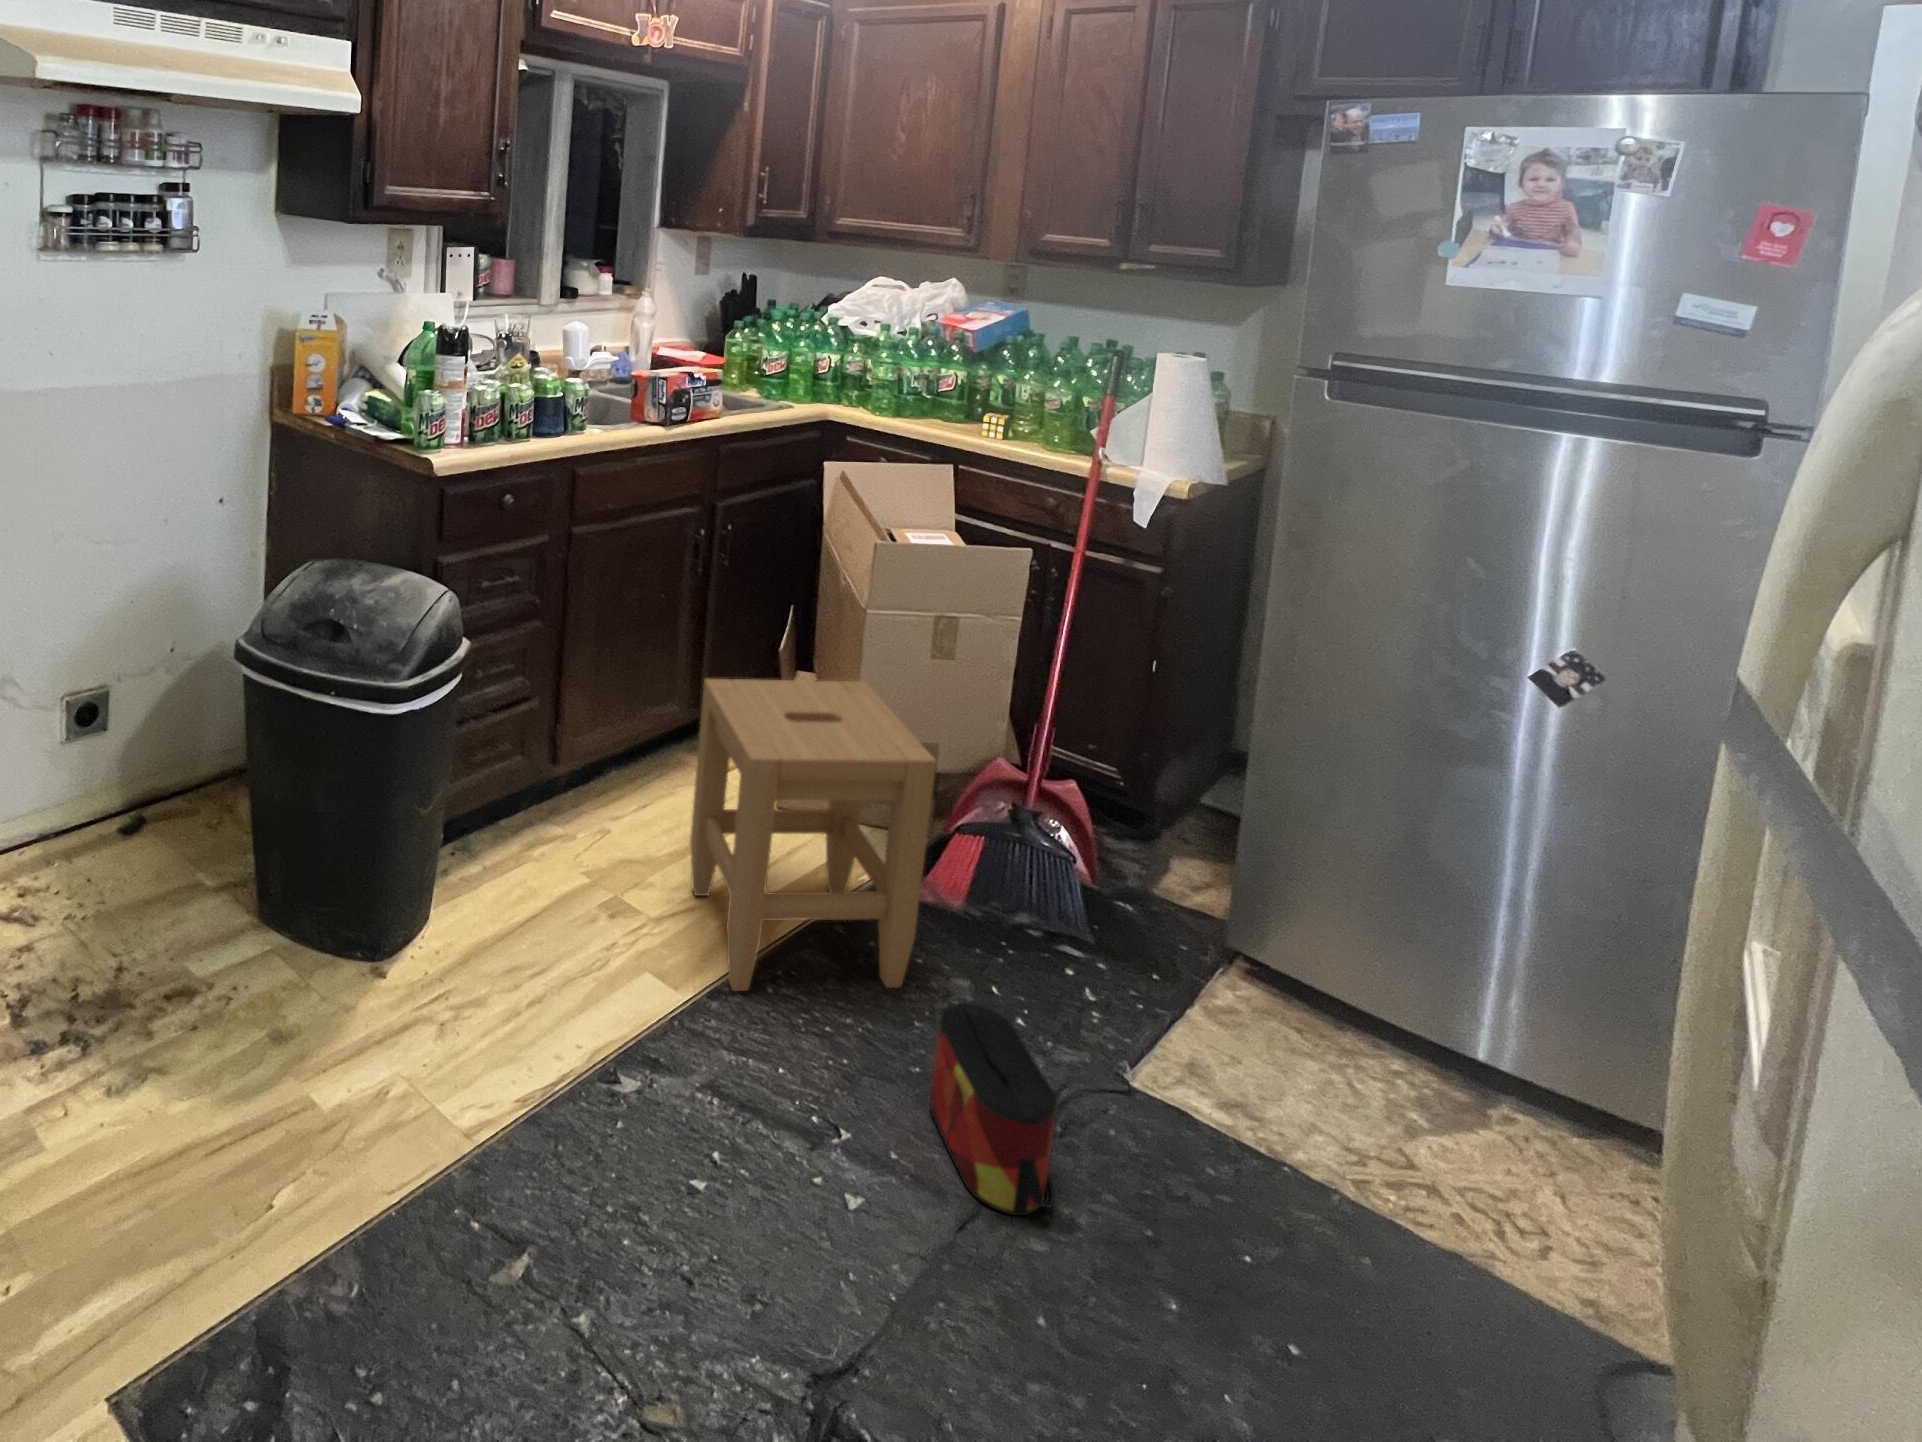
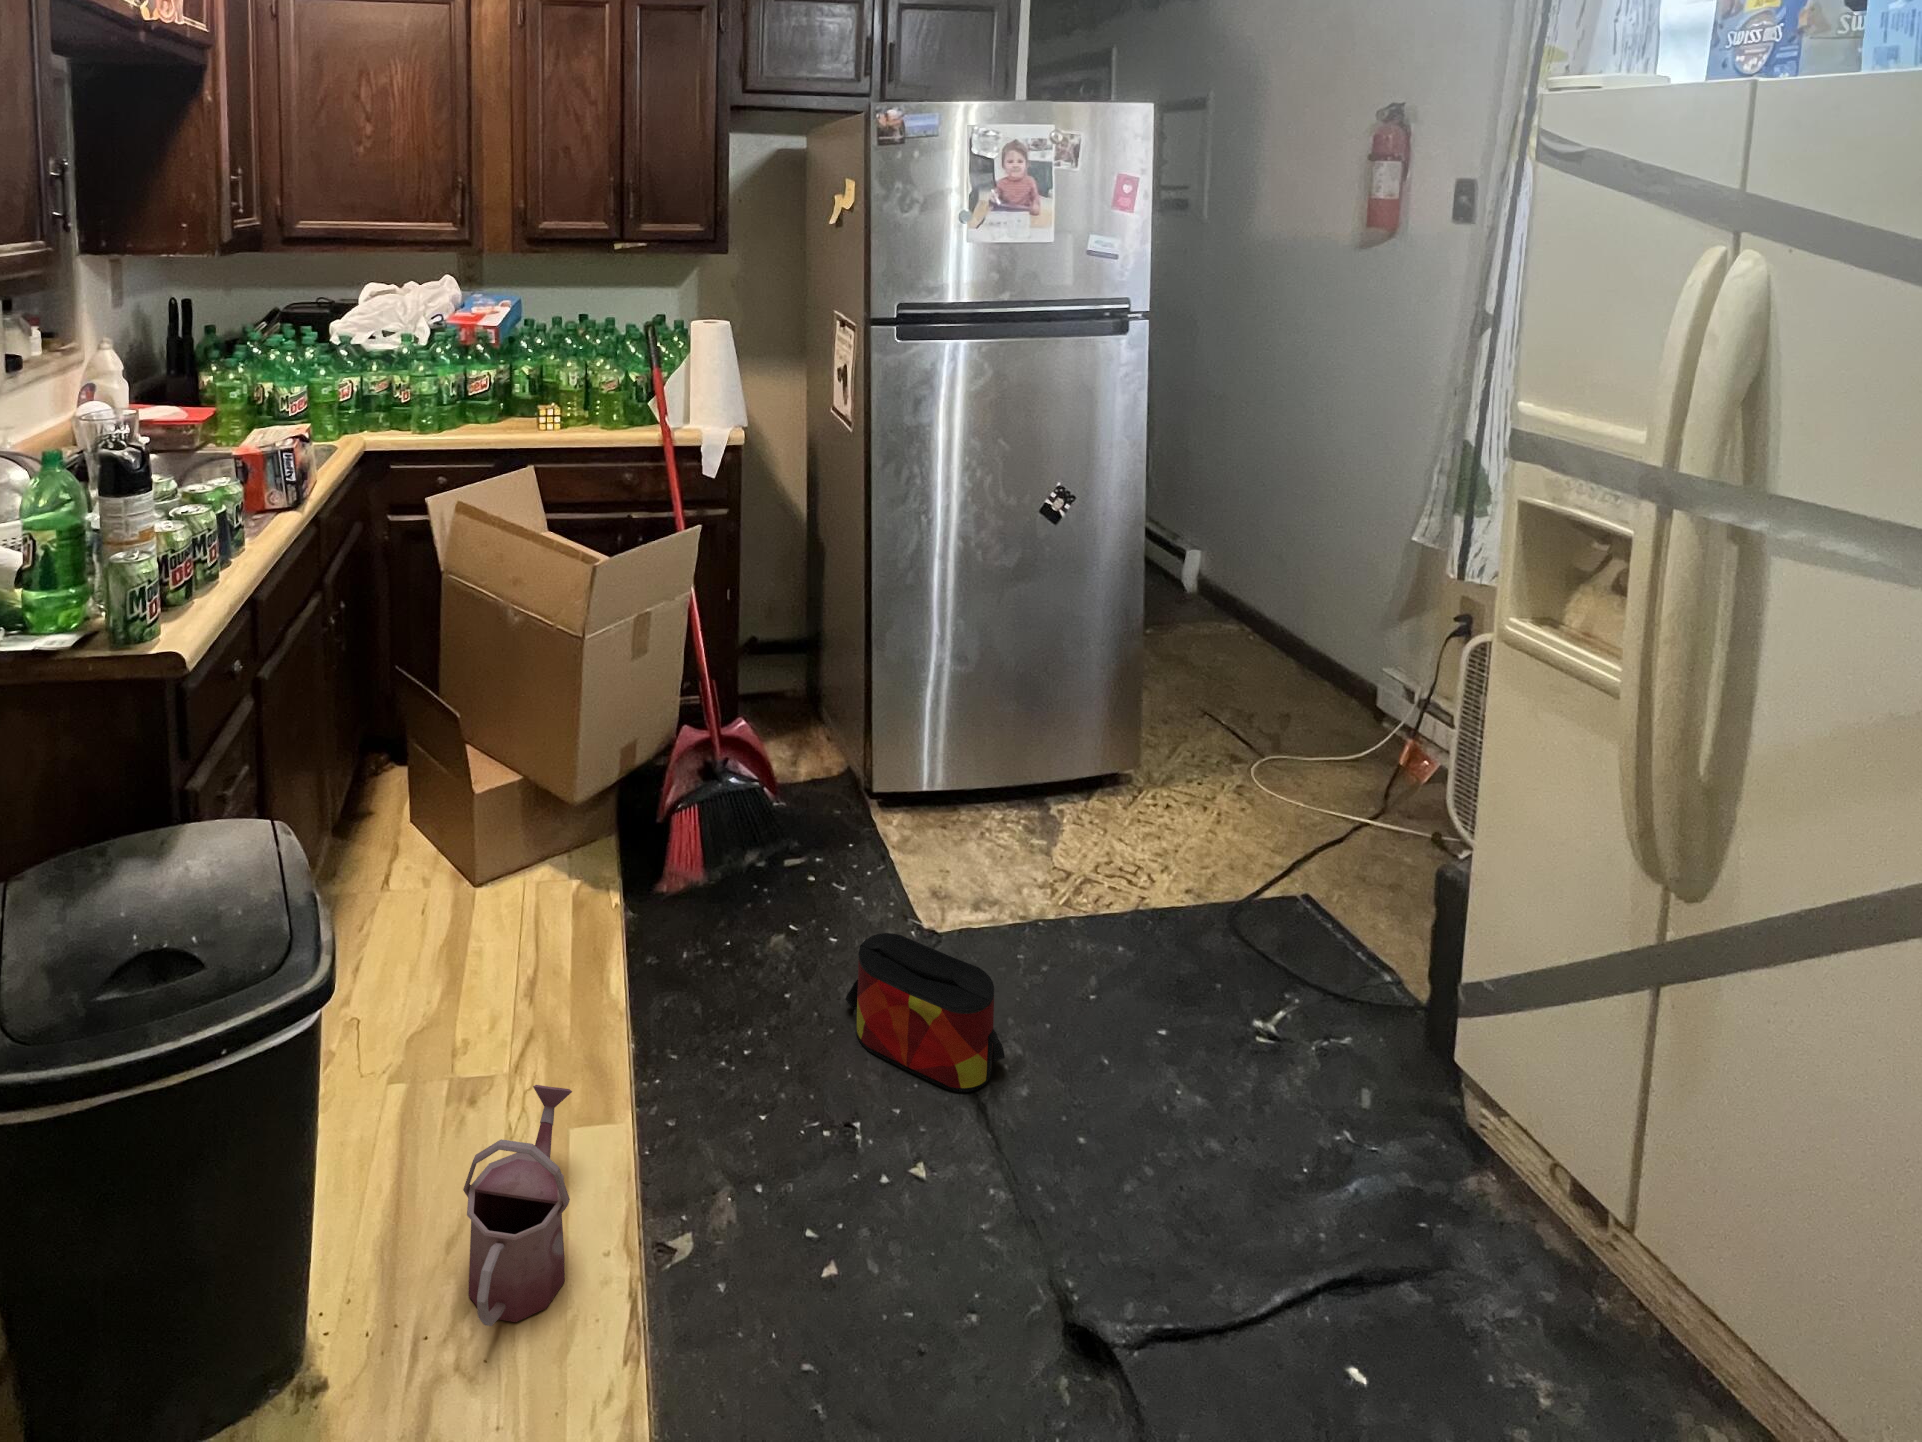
stool: present [690,679,936,991] -> none [494,703,757,1077]
watering can: none [461,900,628,1043] -> present [463,1085,572,1326]

